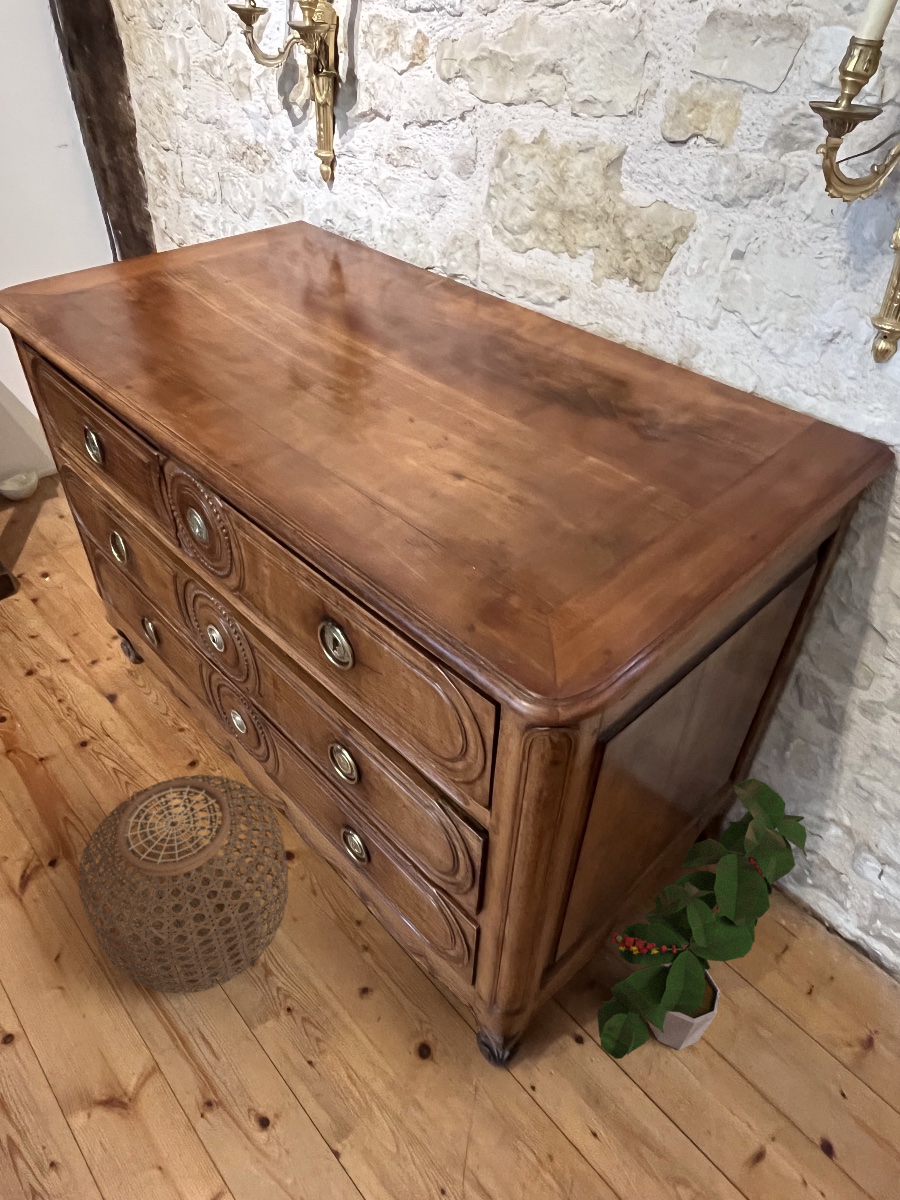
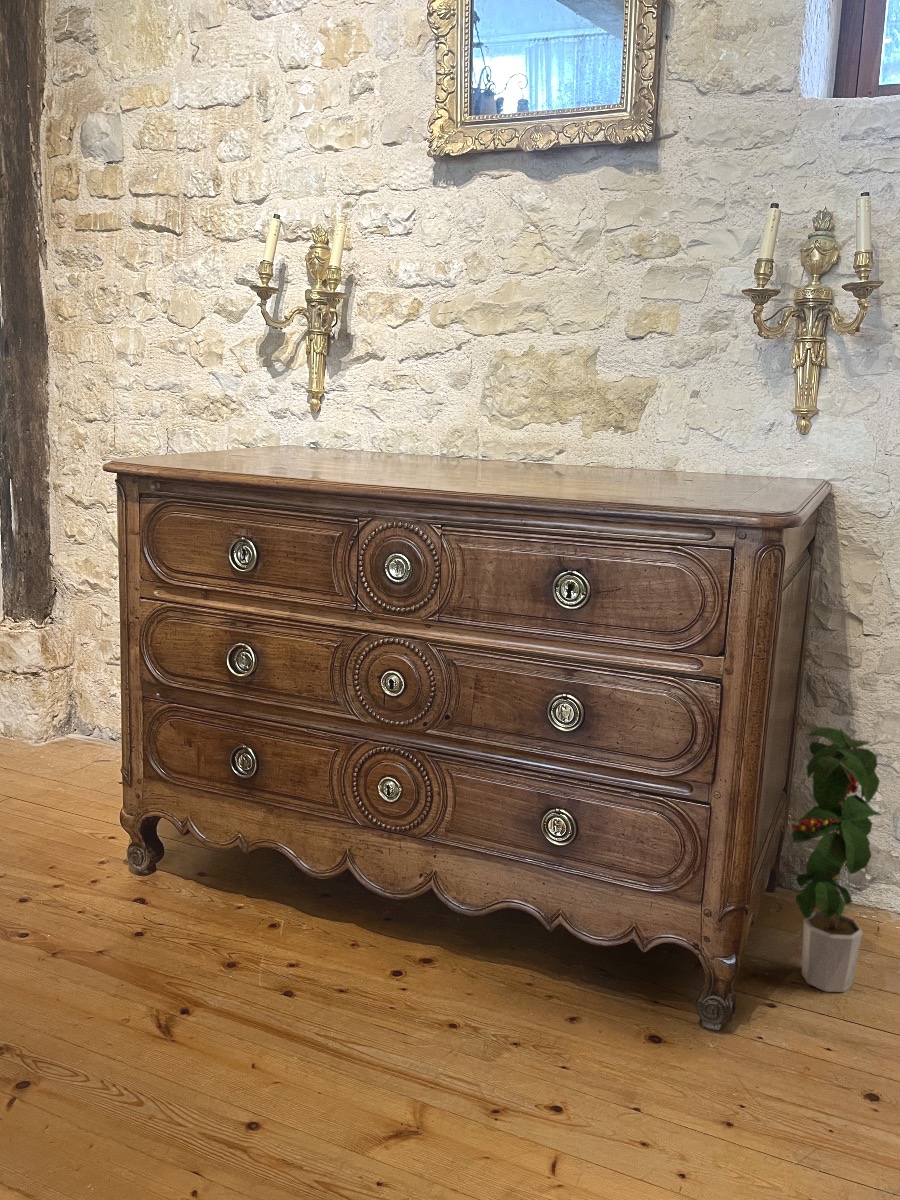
woven basket: present [78,775,288,993] -> none [301,820,493,1050]

